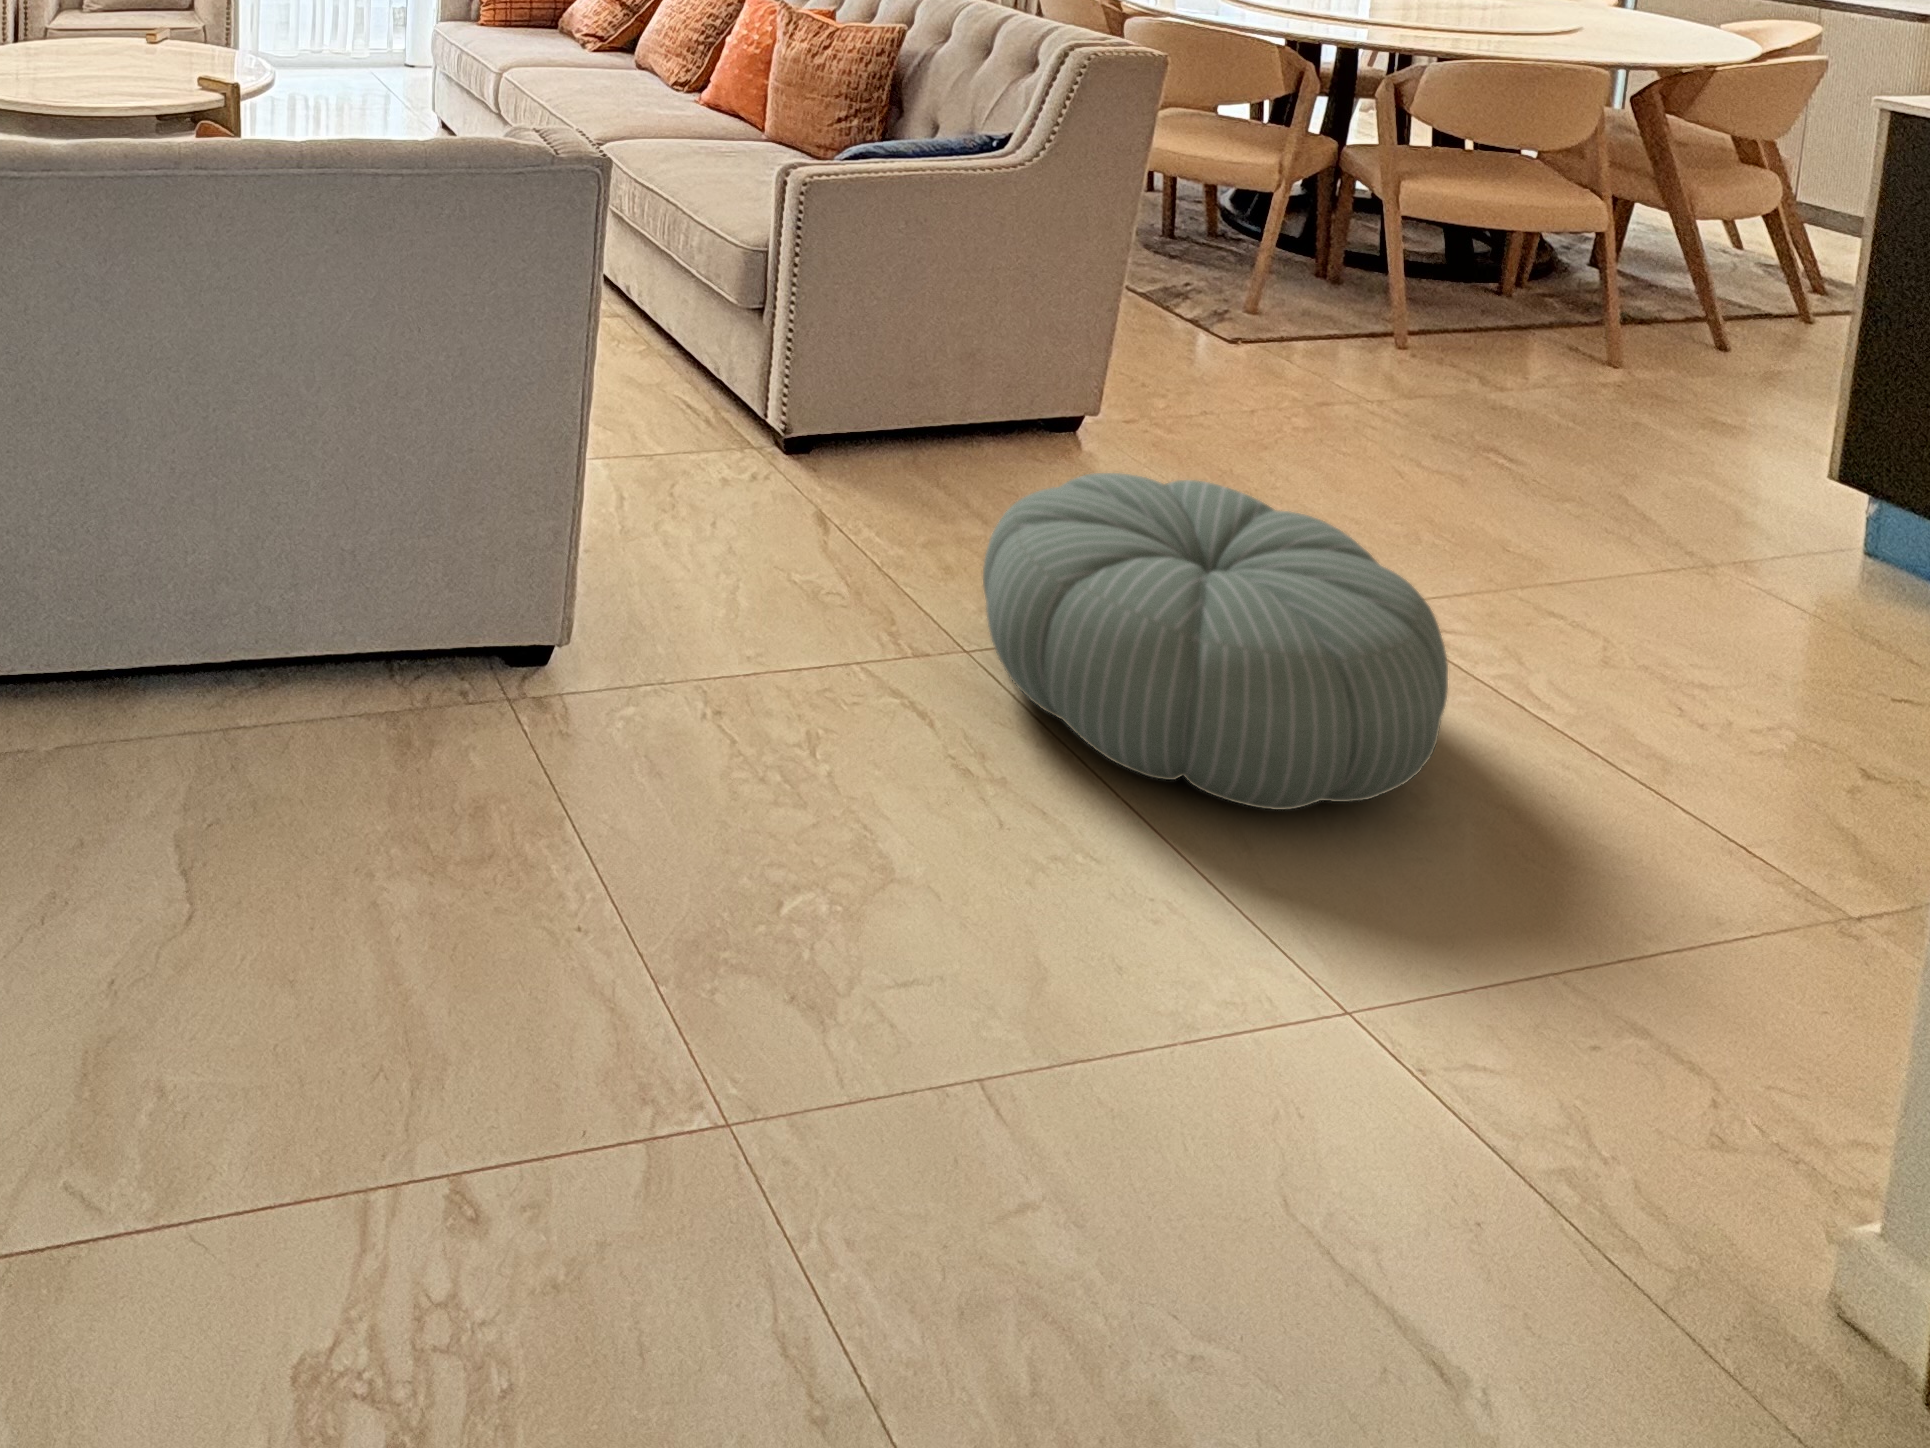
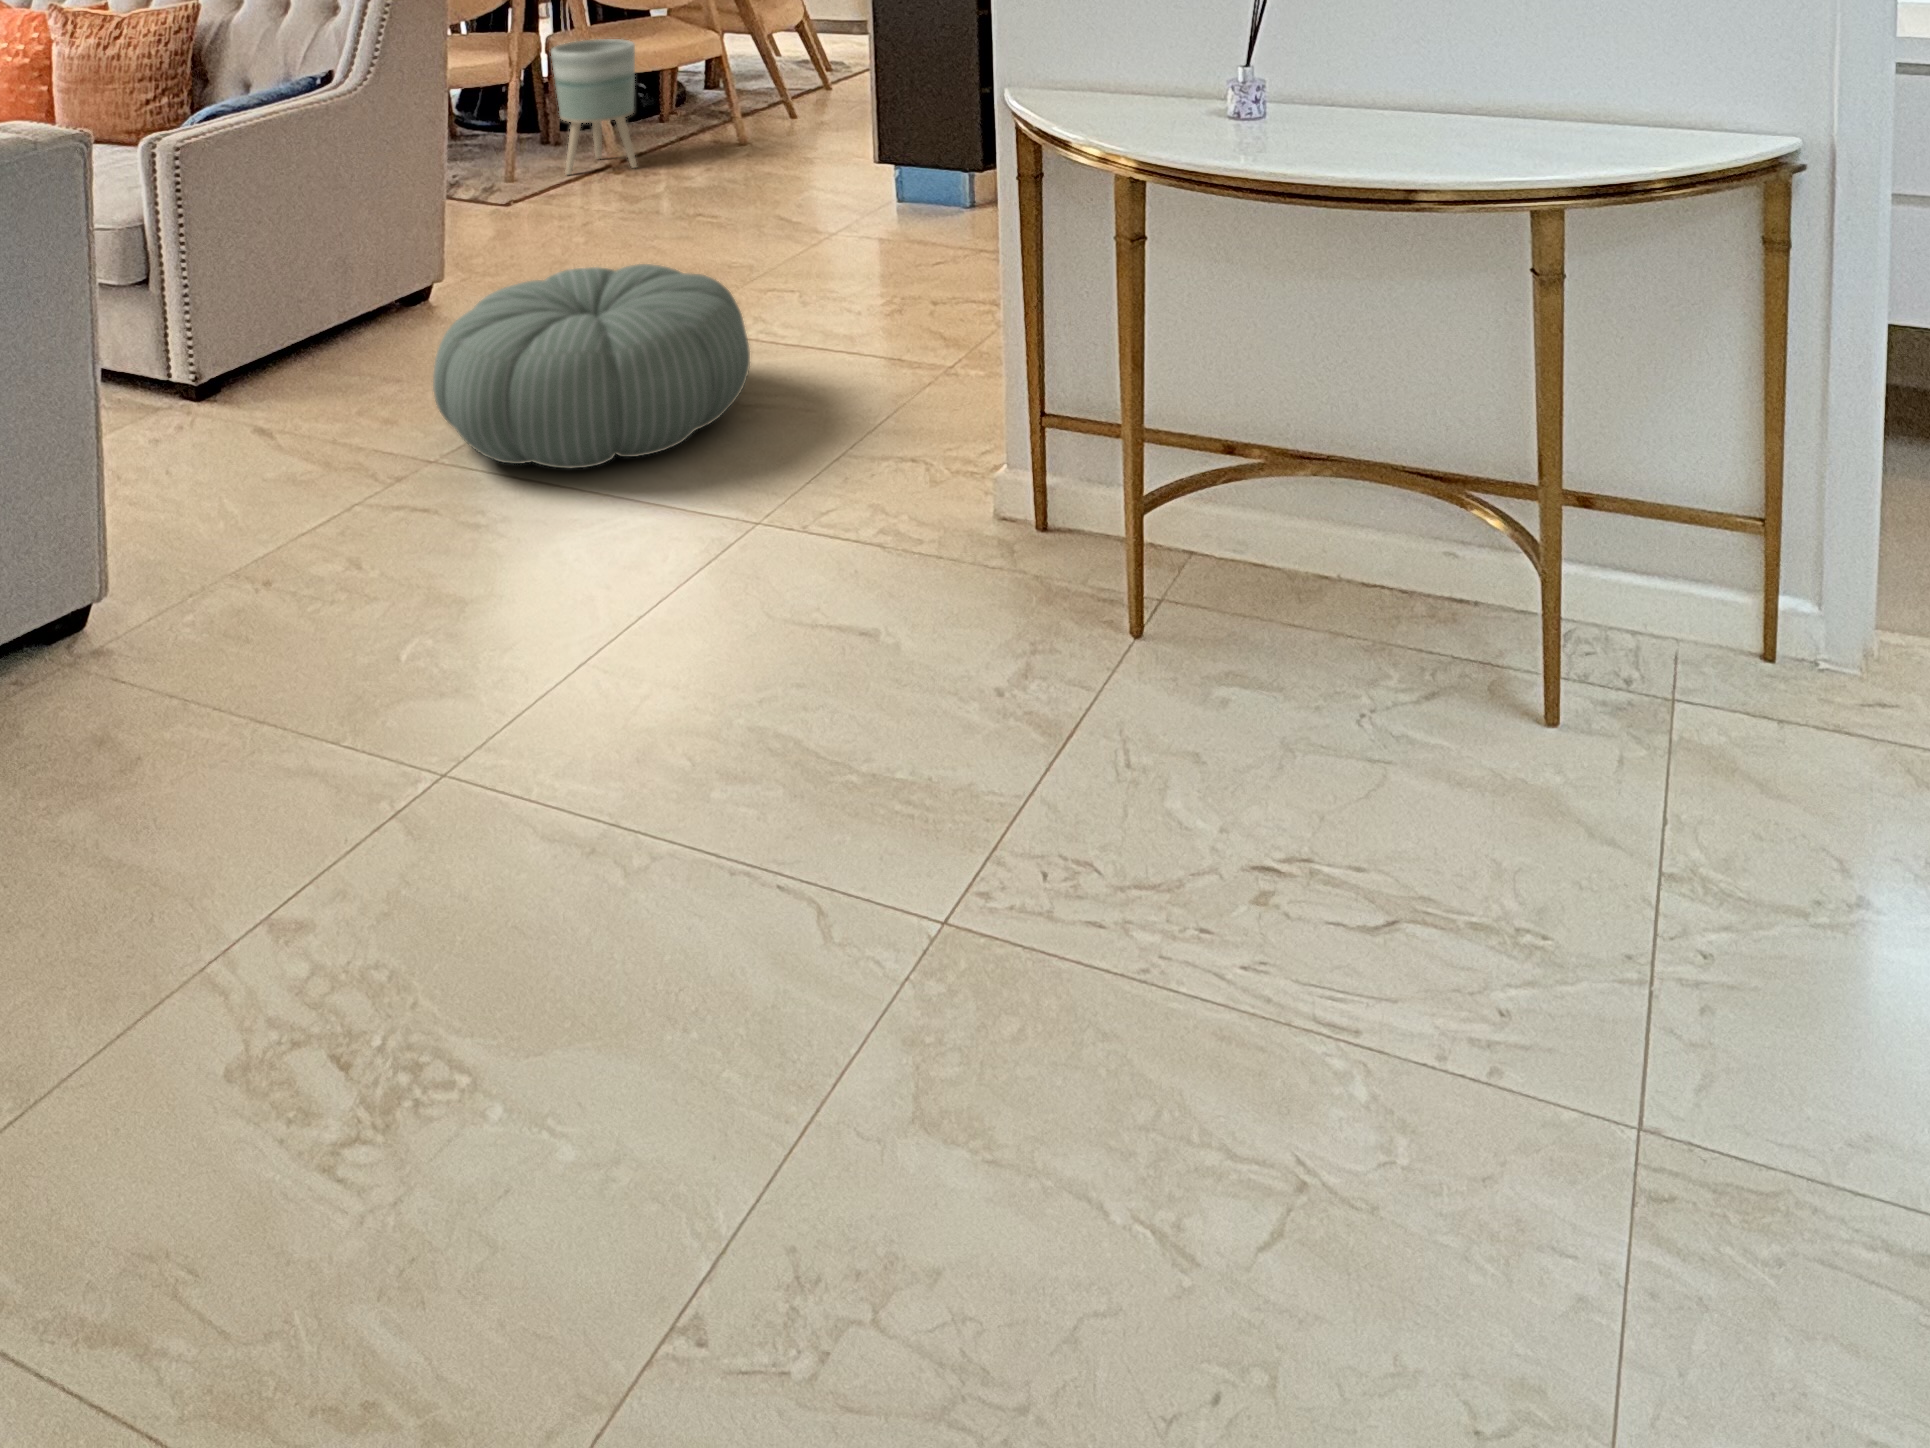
planter: none [1327,160,1461,345] -> present [551,39,637,175]

